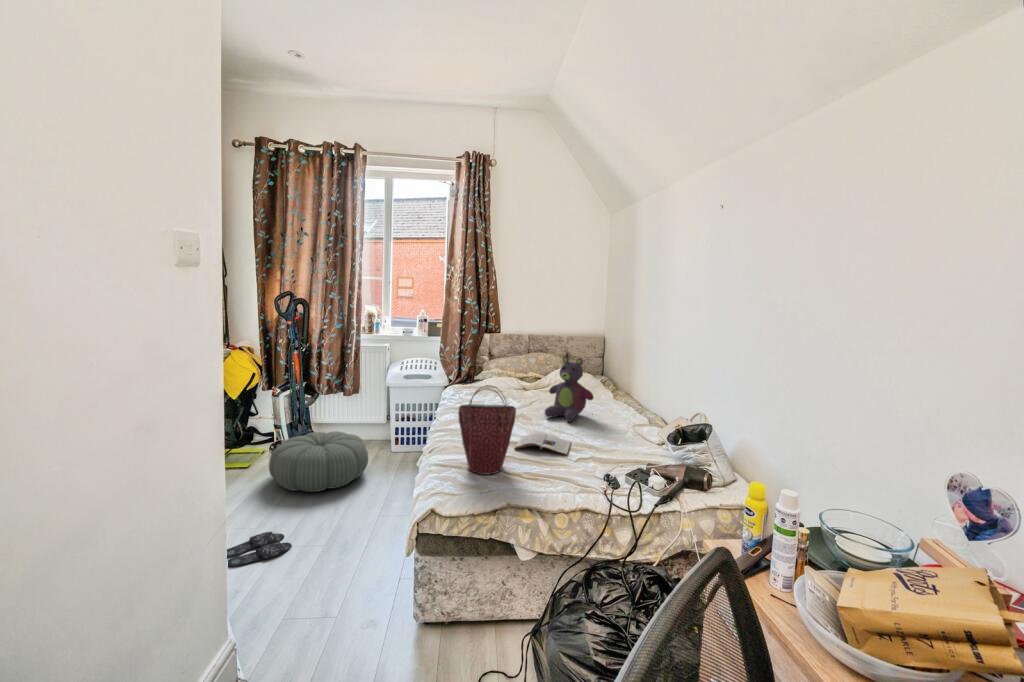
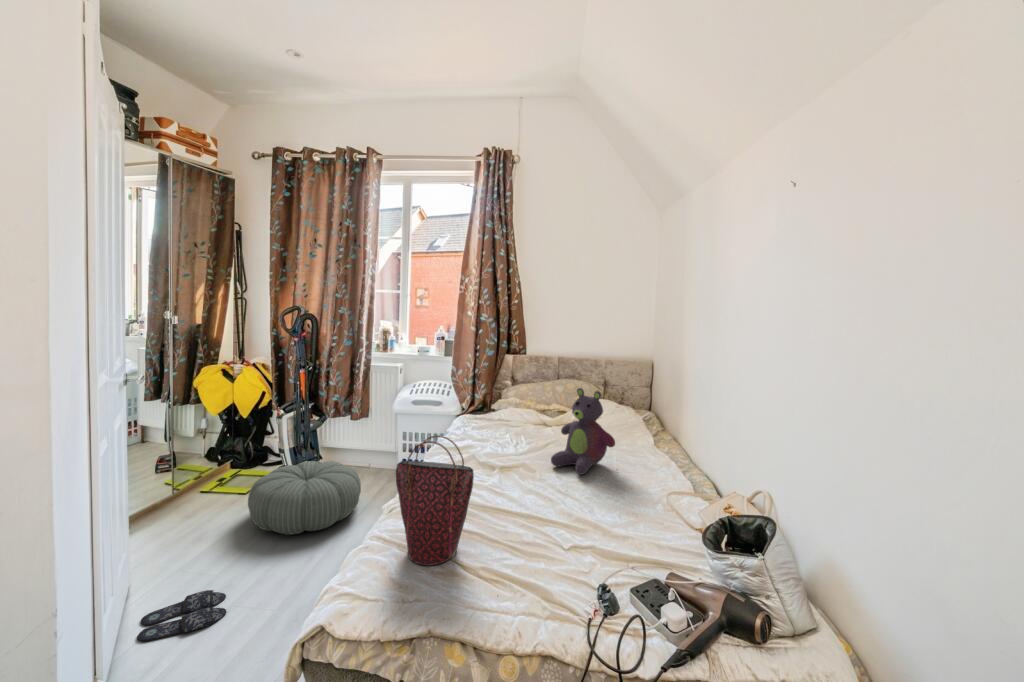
magazine: present [514,432,571,455] -> none [488,493,571,535]

